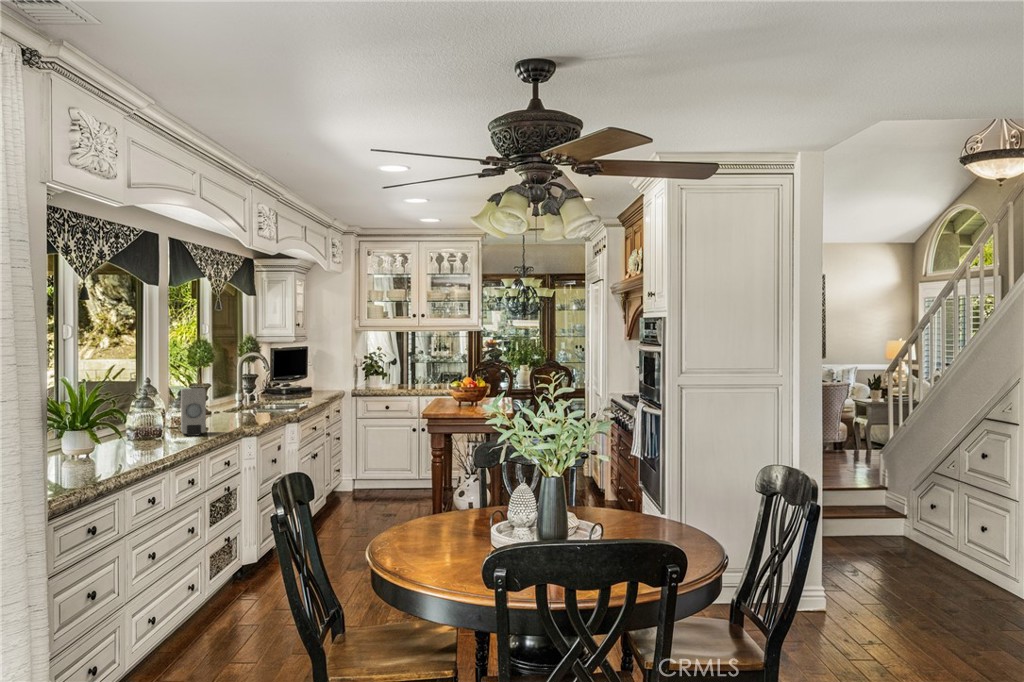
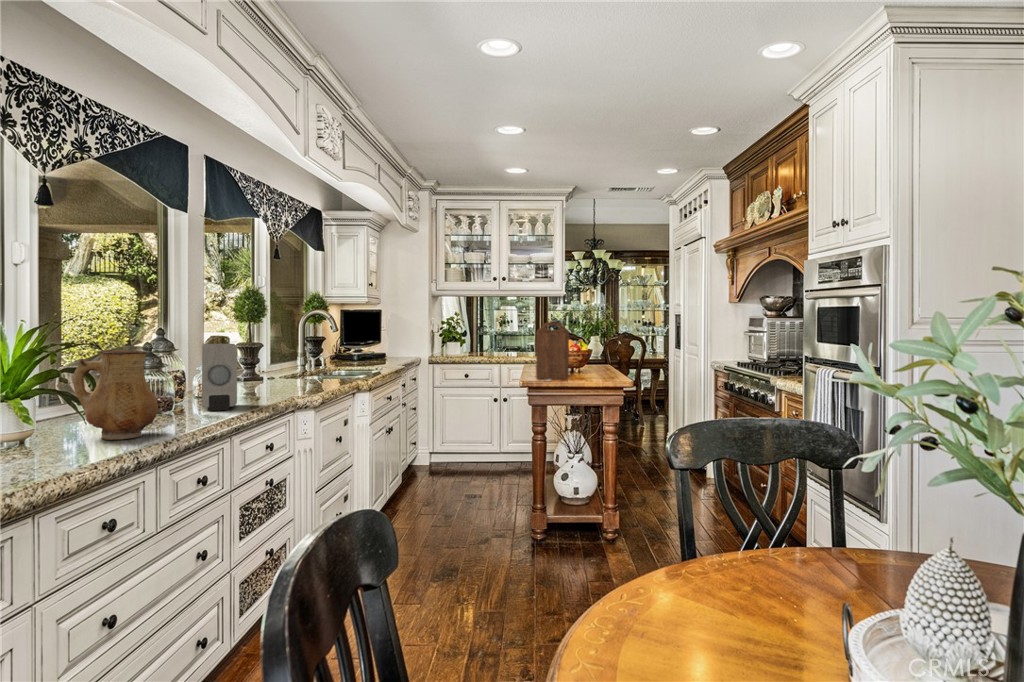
cutting board: none [440,363,468,410] -> present [536,322,569,379]
ceramic pitcher: none [118,396,167,452] -> present [73,350,158,440]

